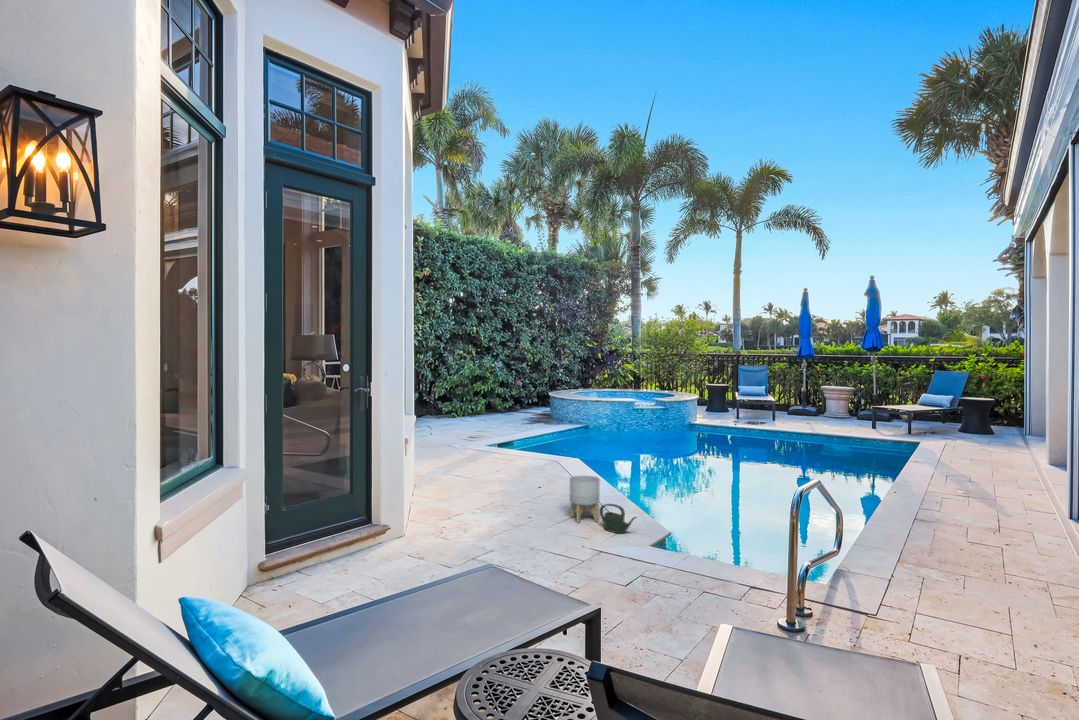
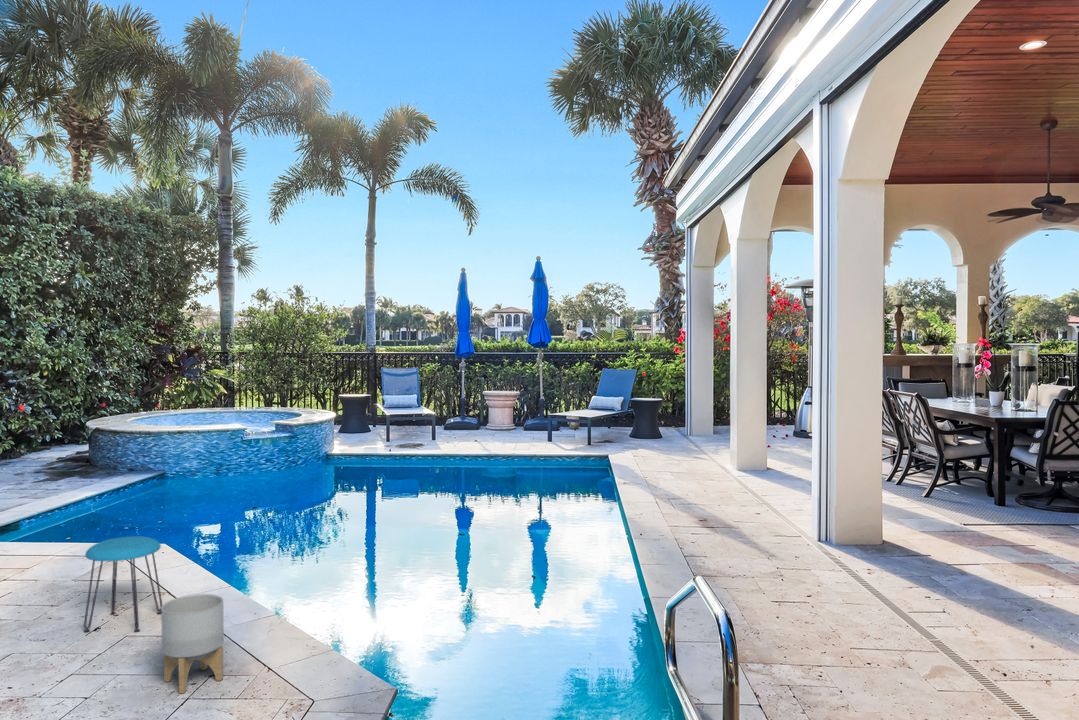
stool: none [538,447,576,496] -> present [84,536,162,632]
watering can: present [600,504,636,533] -> none [229,647,306,701]

